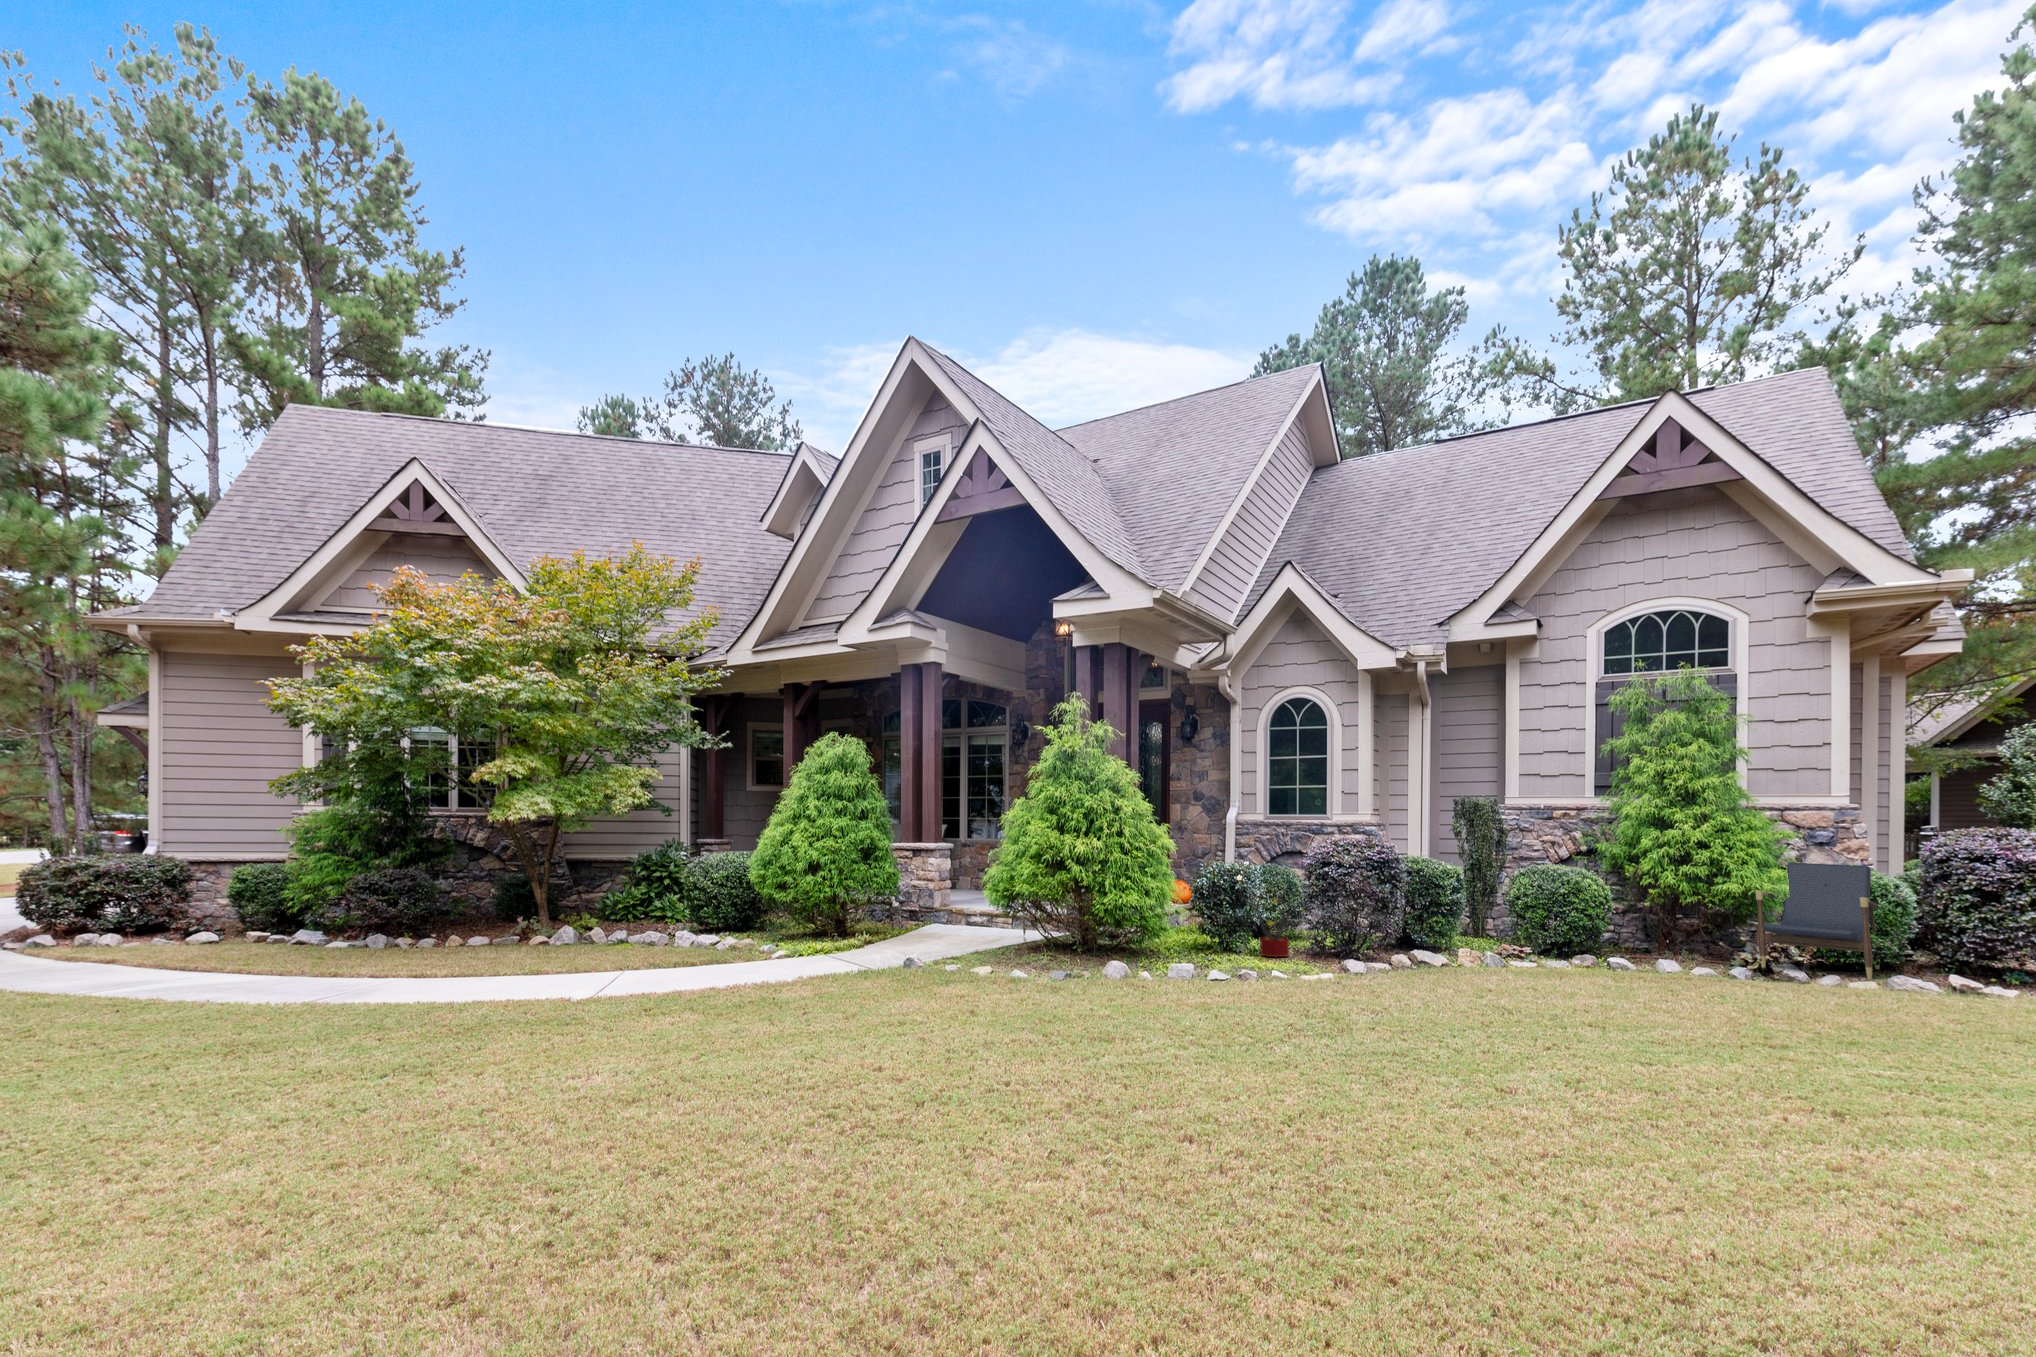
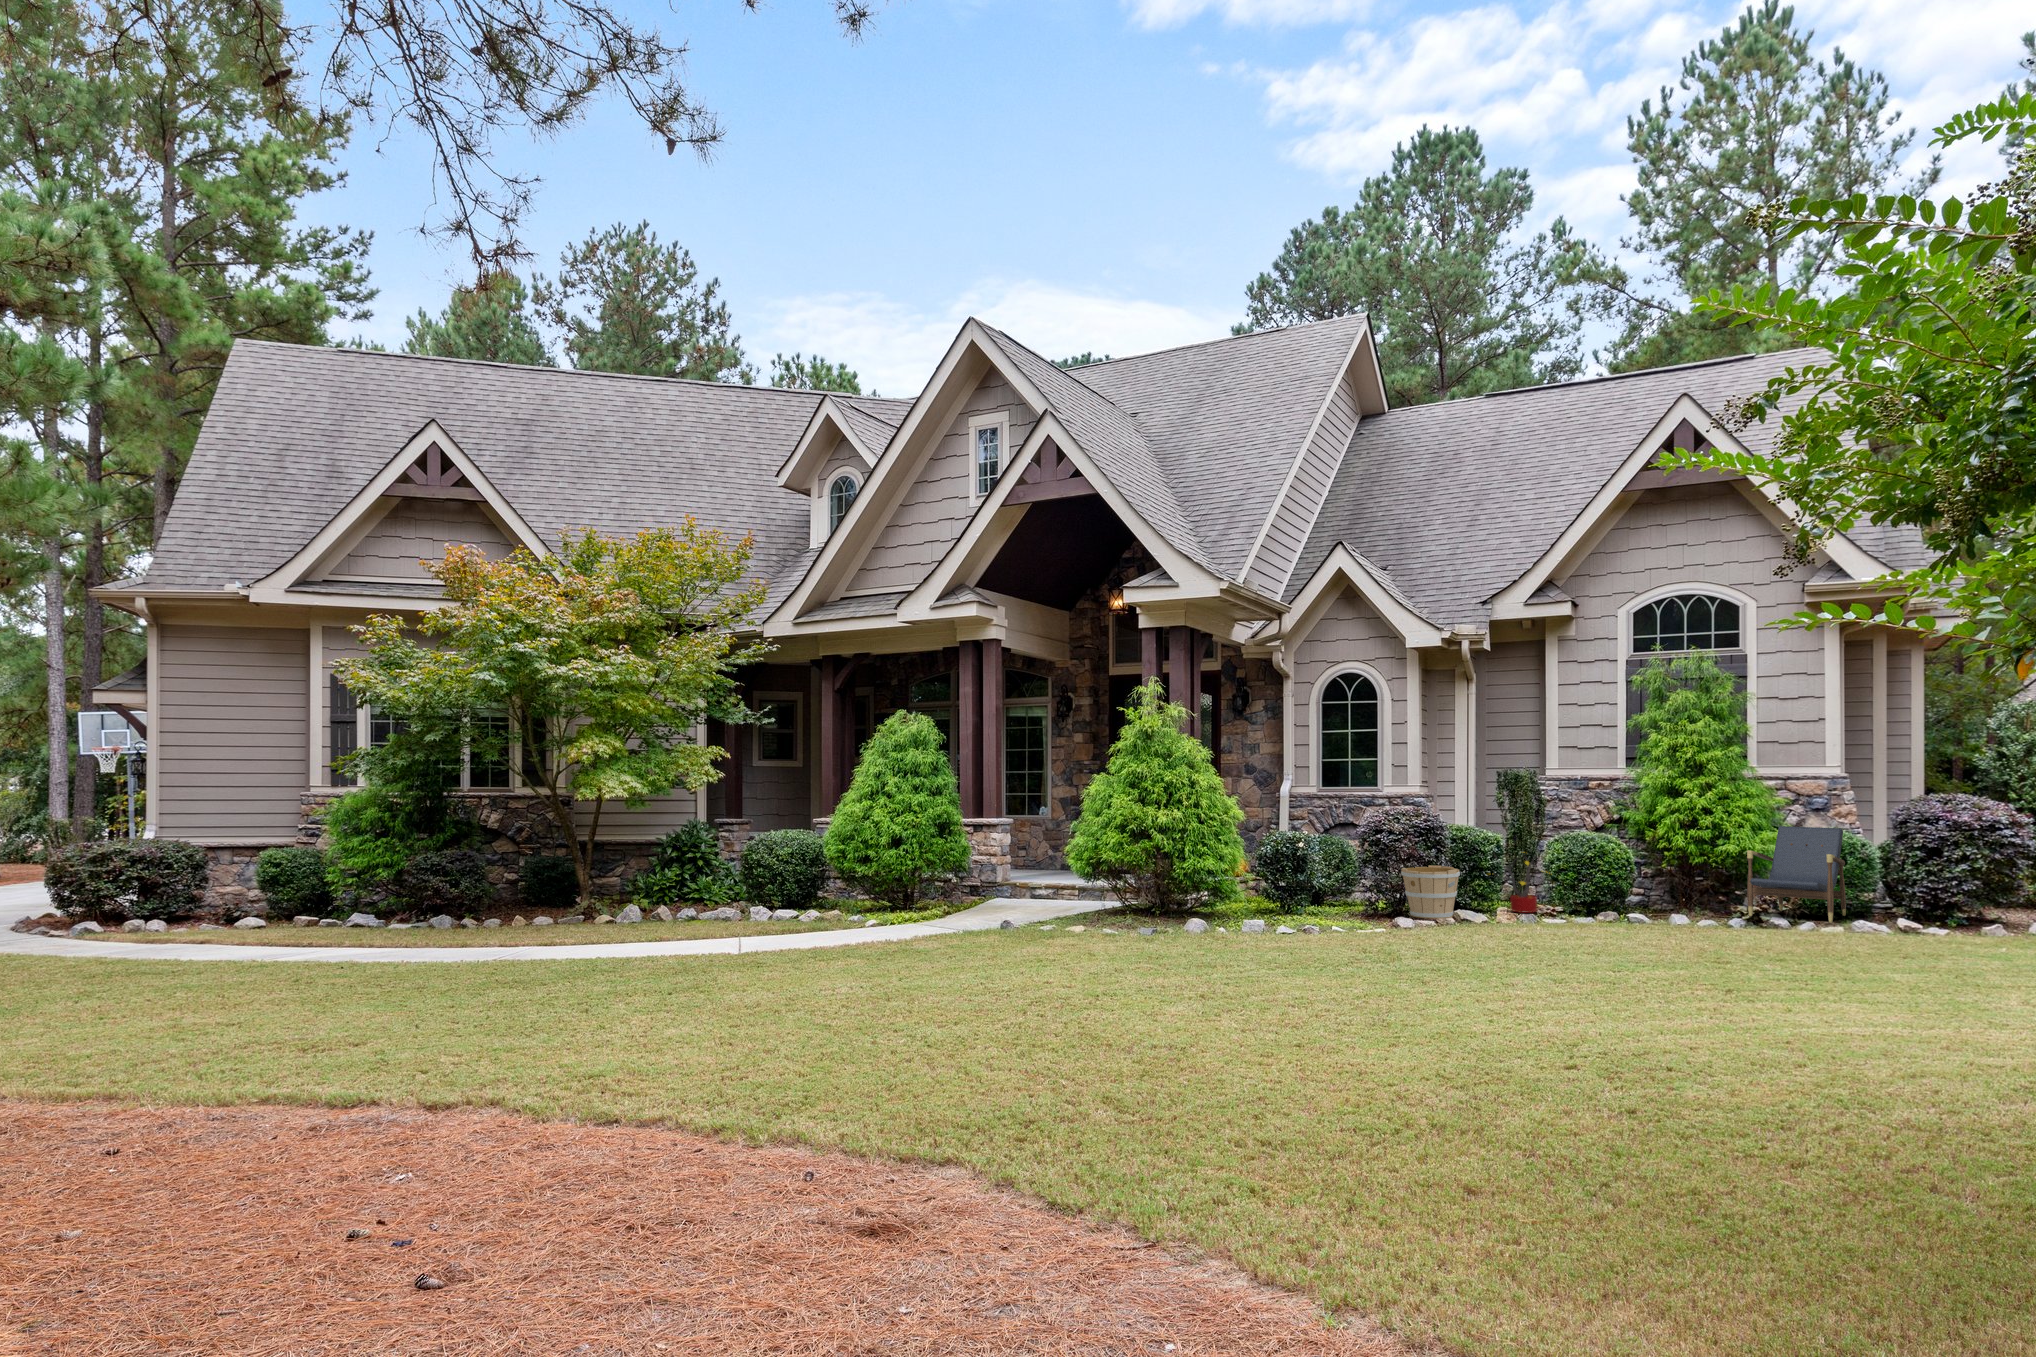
decorative plant: present [1248,891,1297,957] -> present [1498,859,1537,913]
wooden bucket: none [1352,902,1419,963] -> present [1401,865,1460,919]

